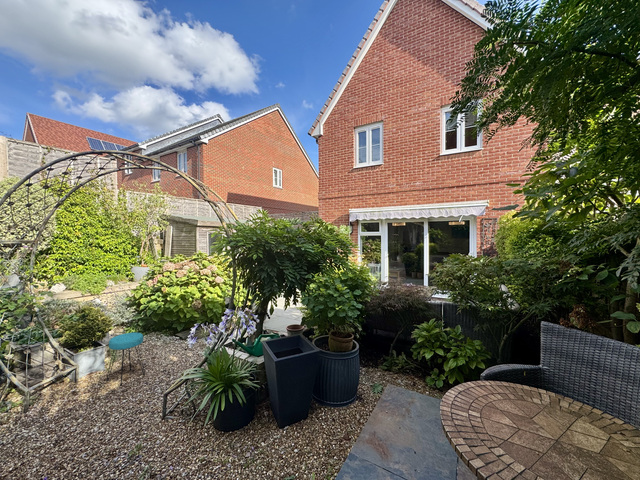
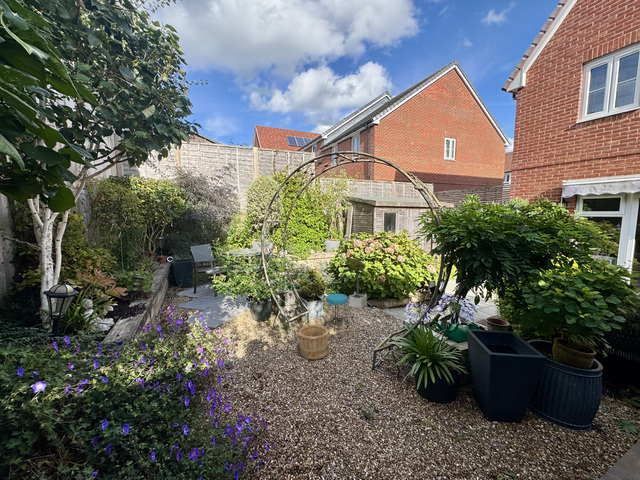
potted tree: none [148,284,178,346] -> present [346,258,367,309]
wooden bucket: none [36,387,99,450] -> present [298,325,328,360]

